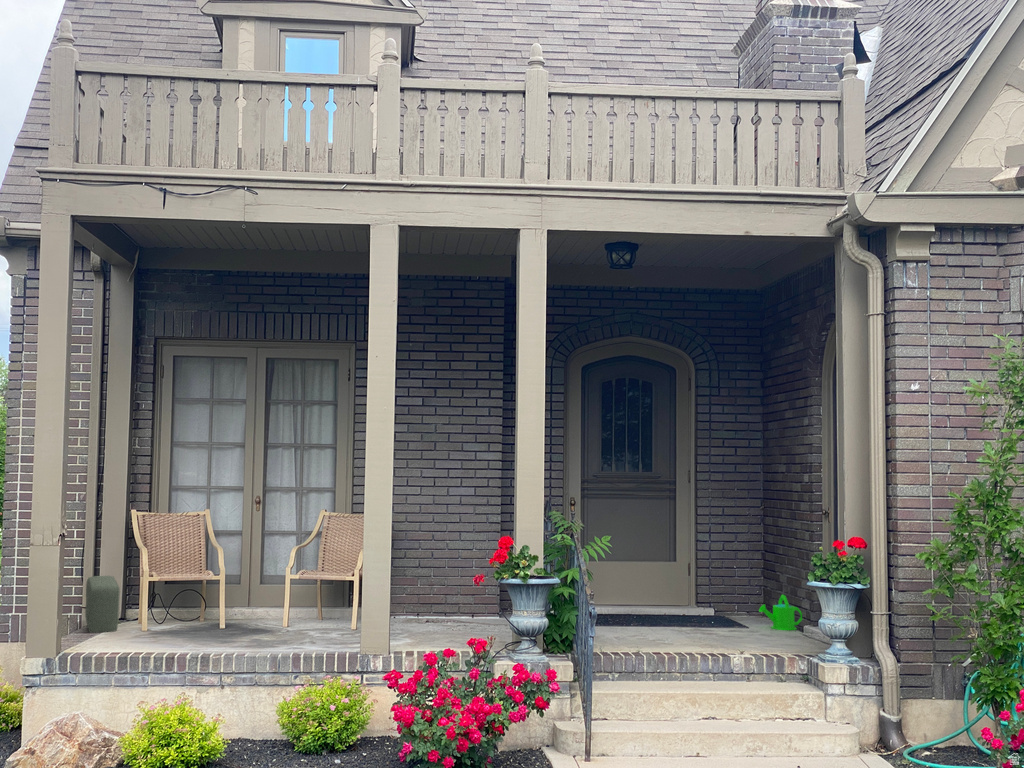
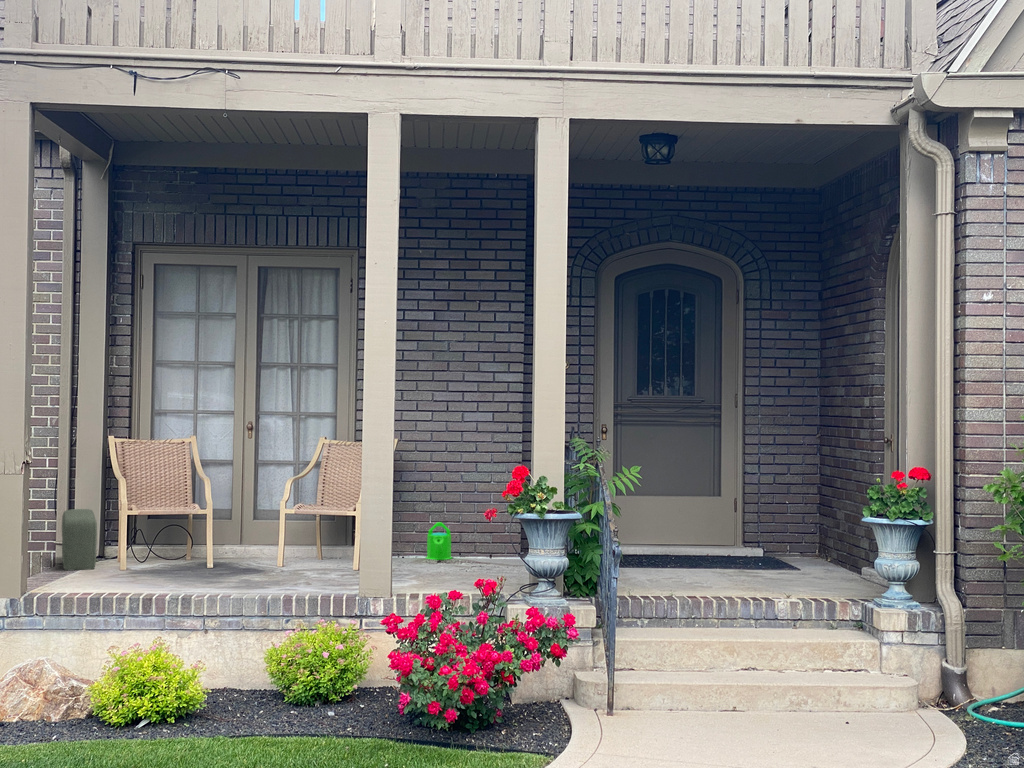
watering can: present [759,595,802,630] -> present [426,522,452,560]

